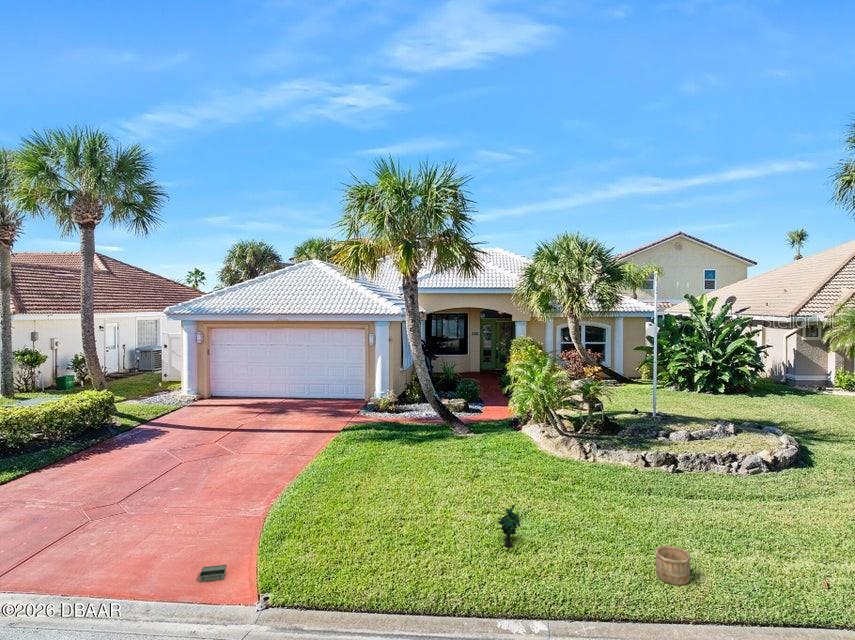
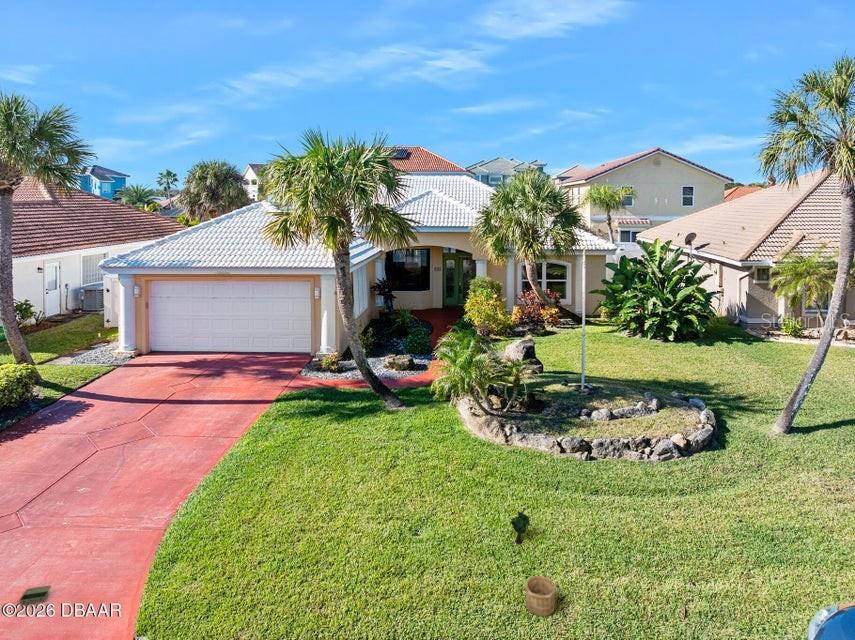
decorative plant: present [497,505,521,548] -> present [510,508,531,544]
toolbox: present [200,565,227,582] -> present [20,586,51,605]

